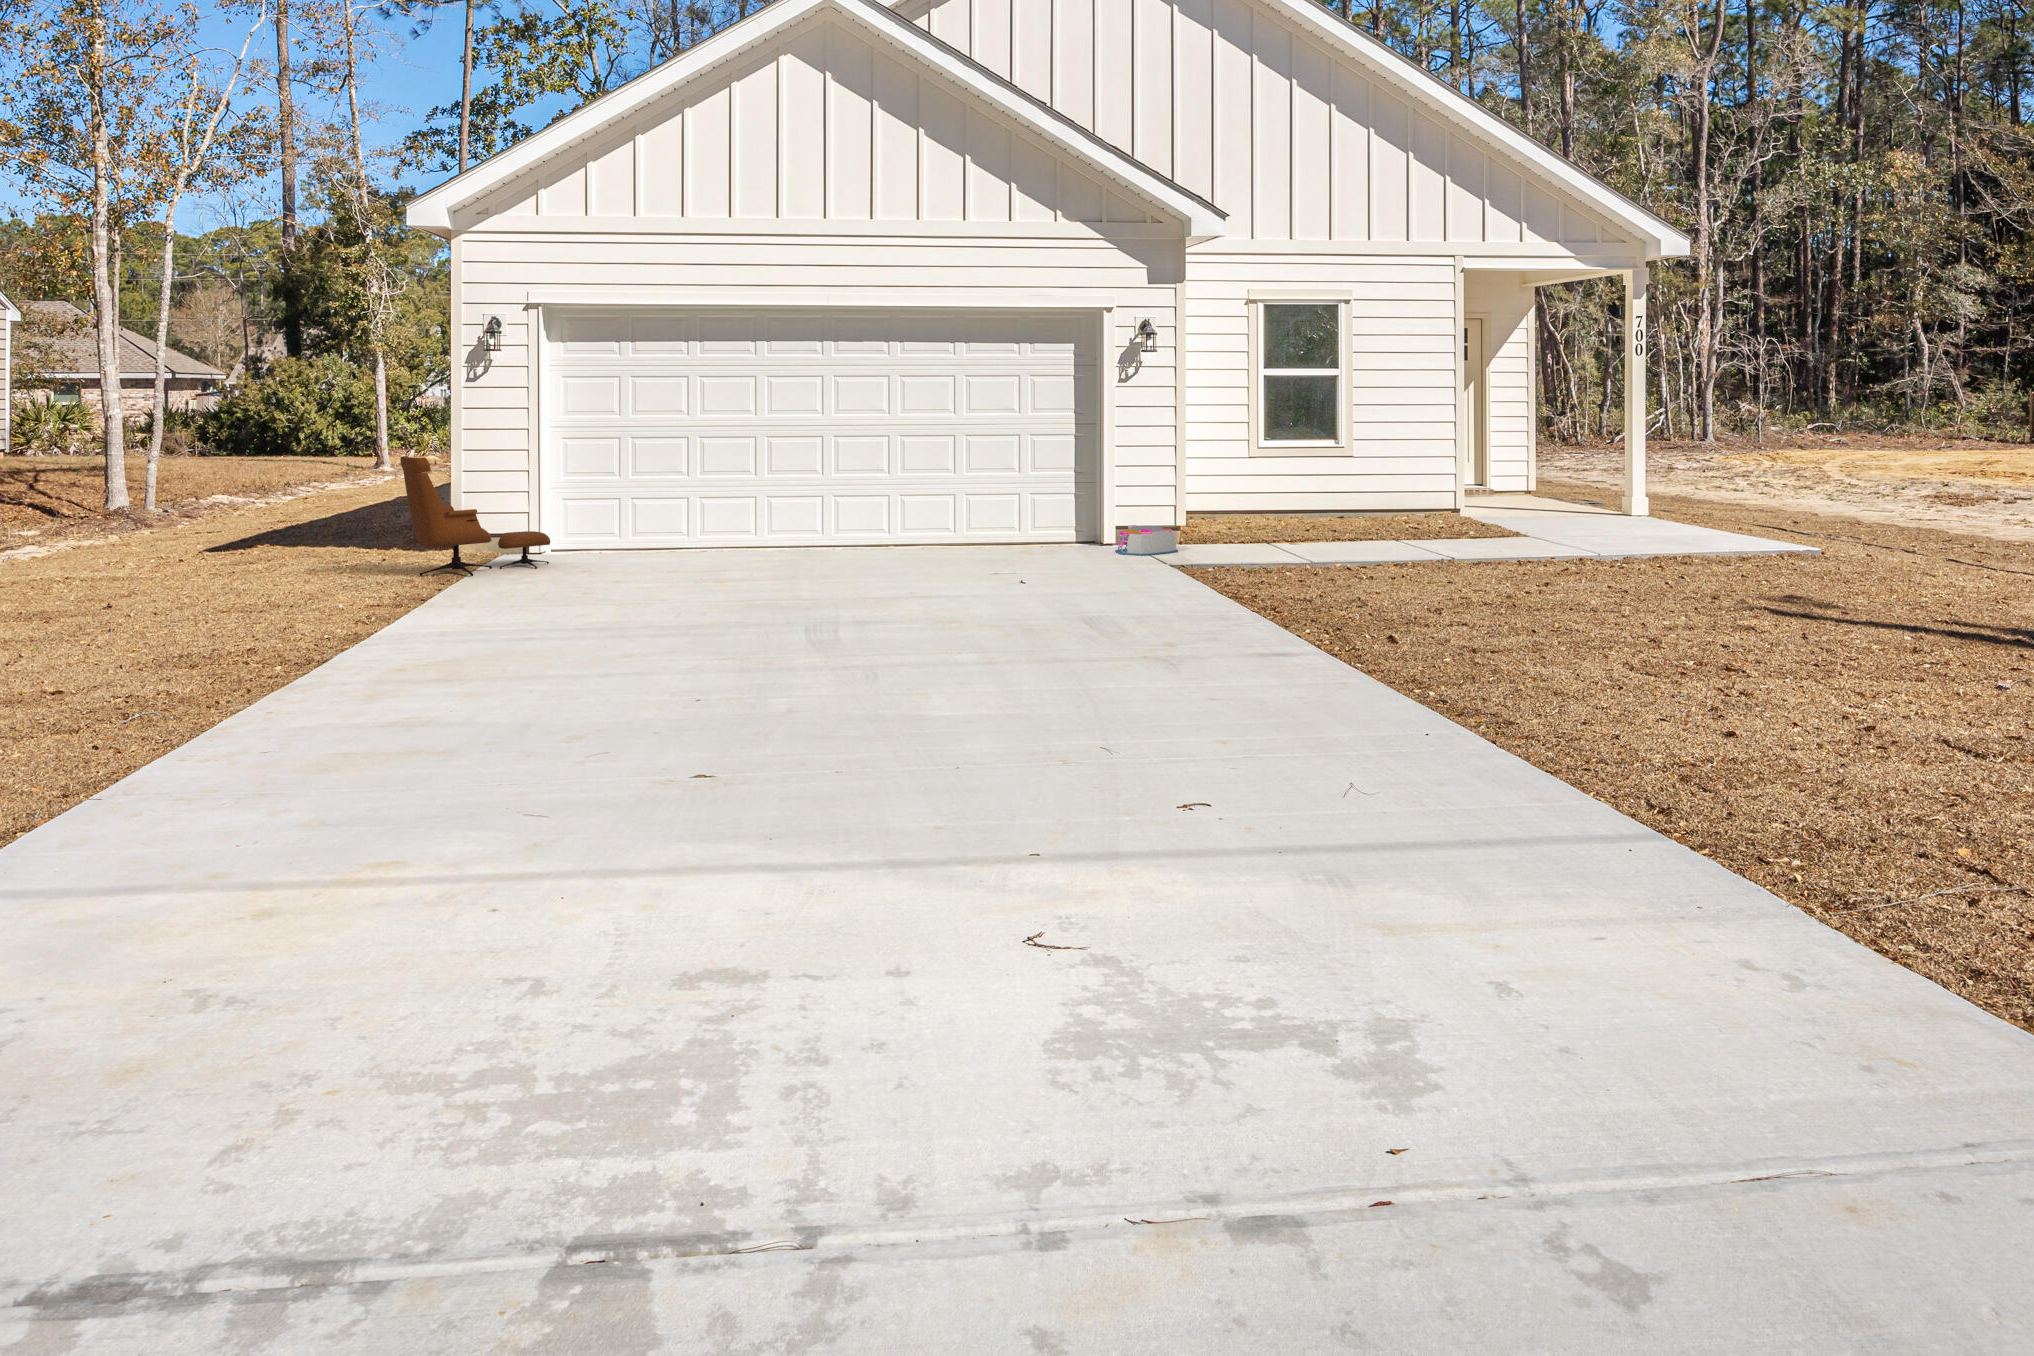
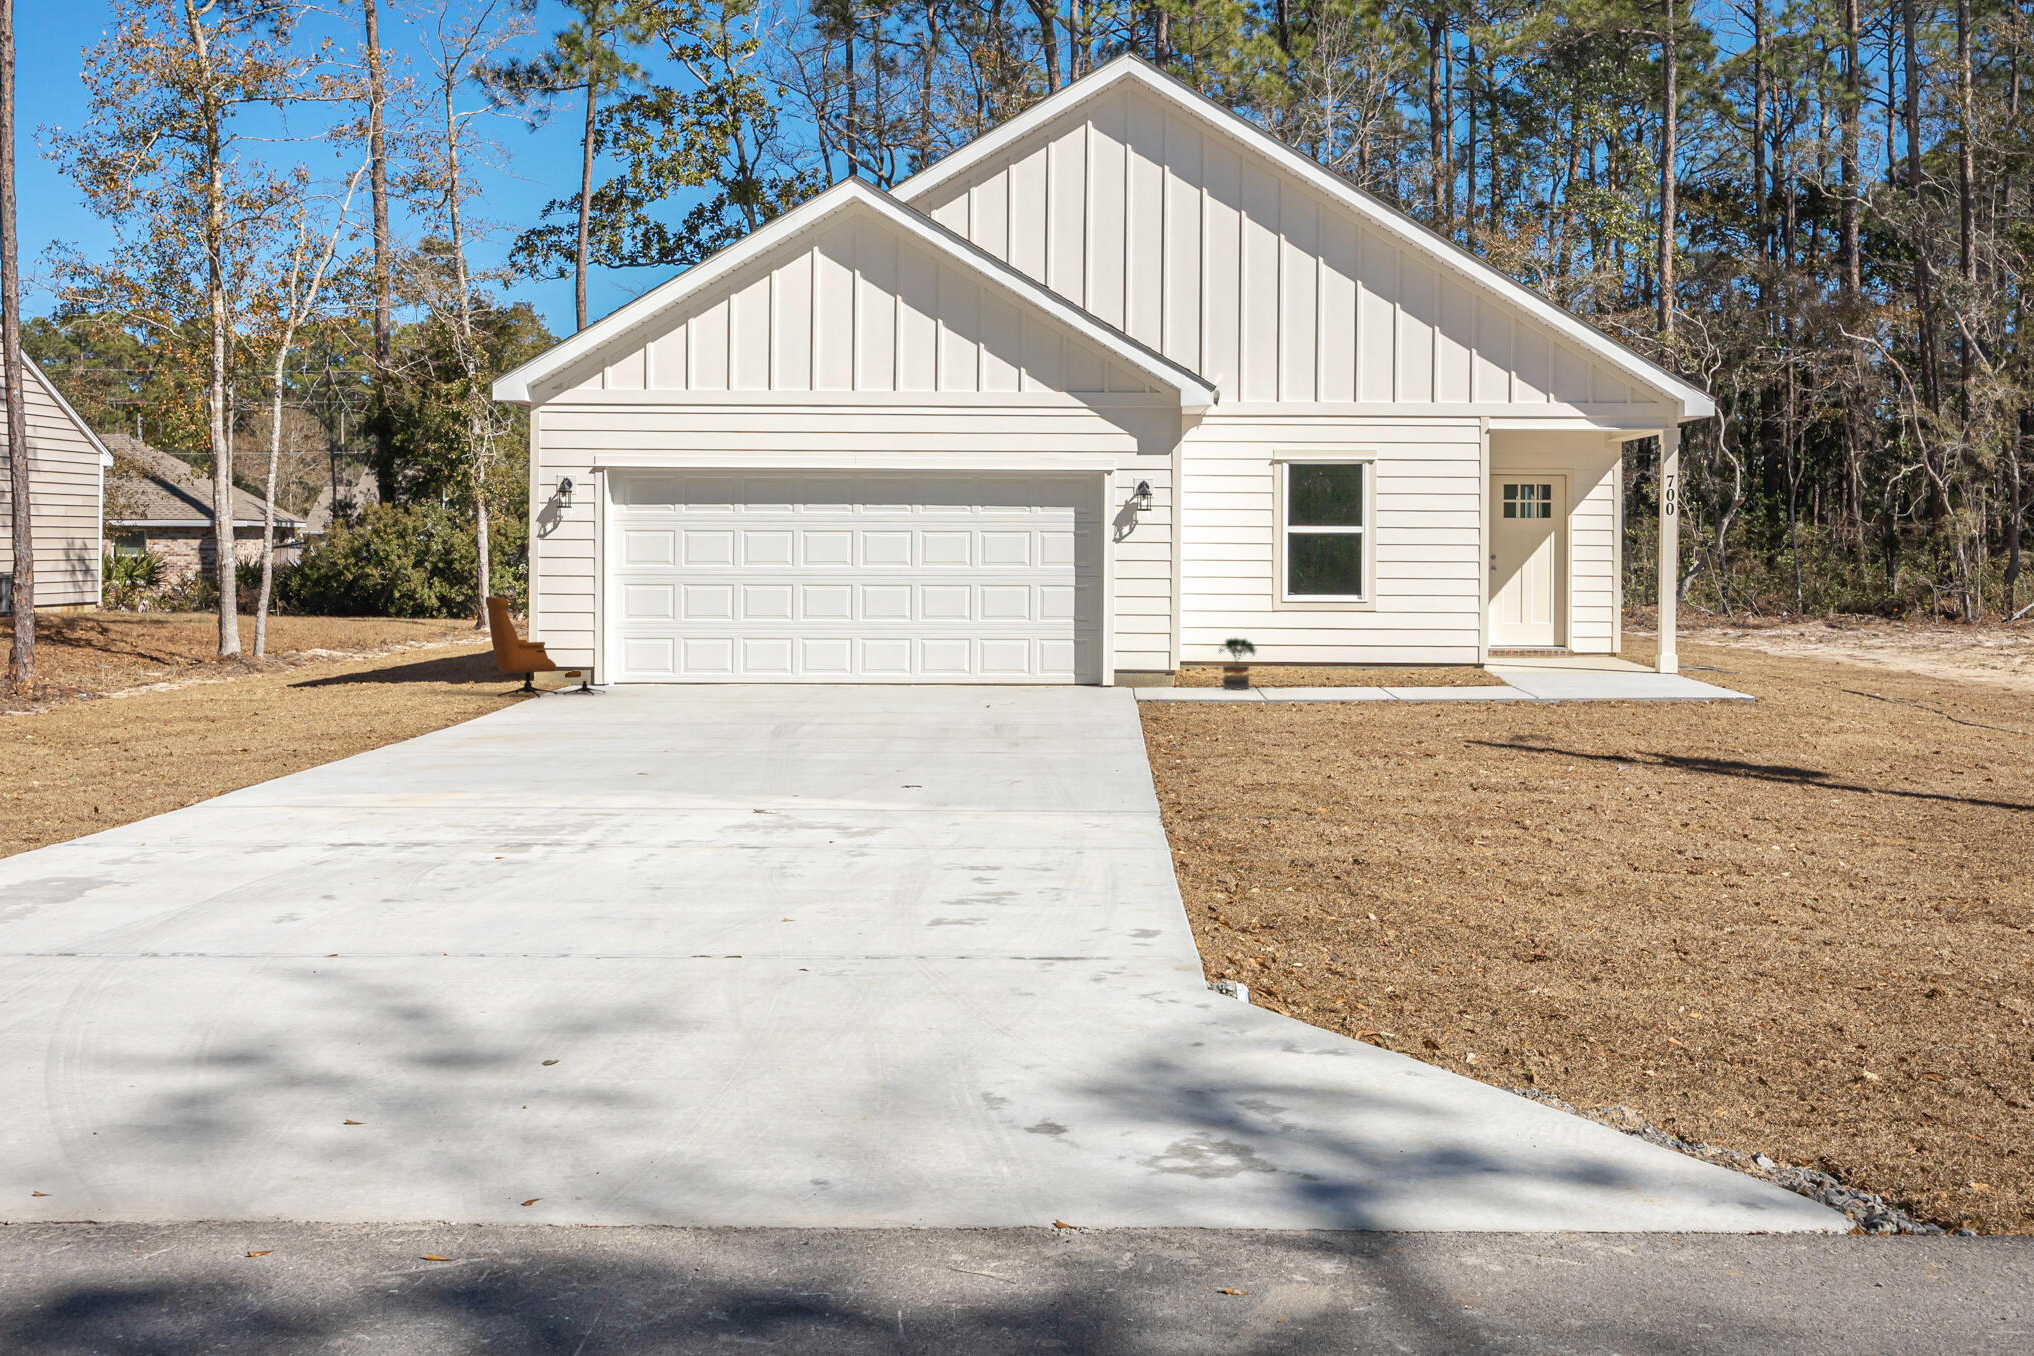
potted tree: none [1198,482,1238,536] -> present [1219,638,1256,690]
storage bin: present [1115,525,1178,556] -> none [1108,673,1165,699]

